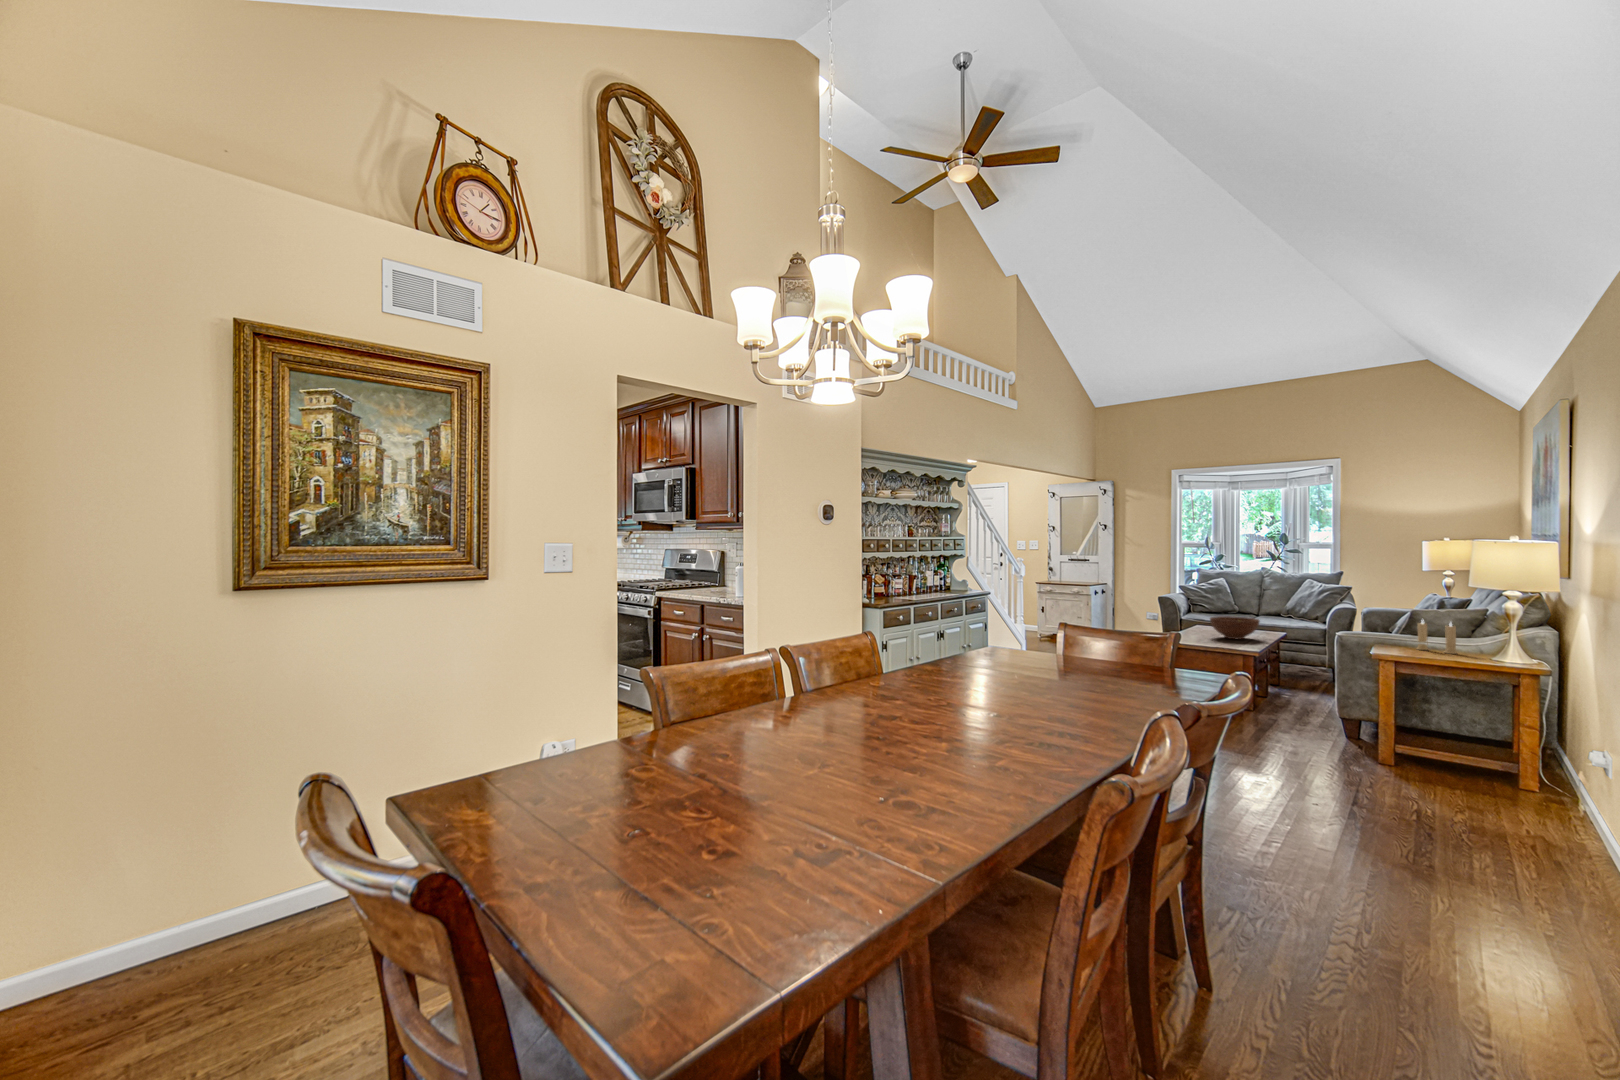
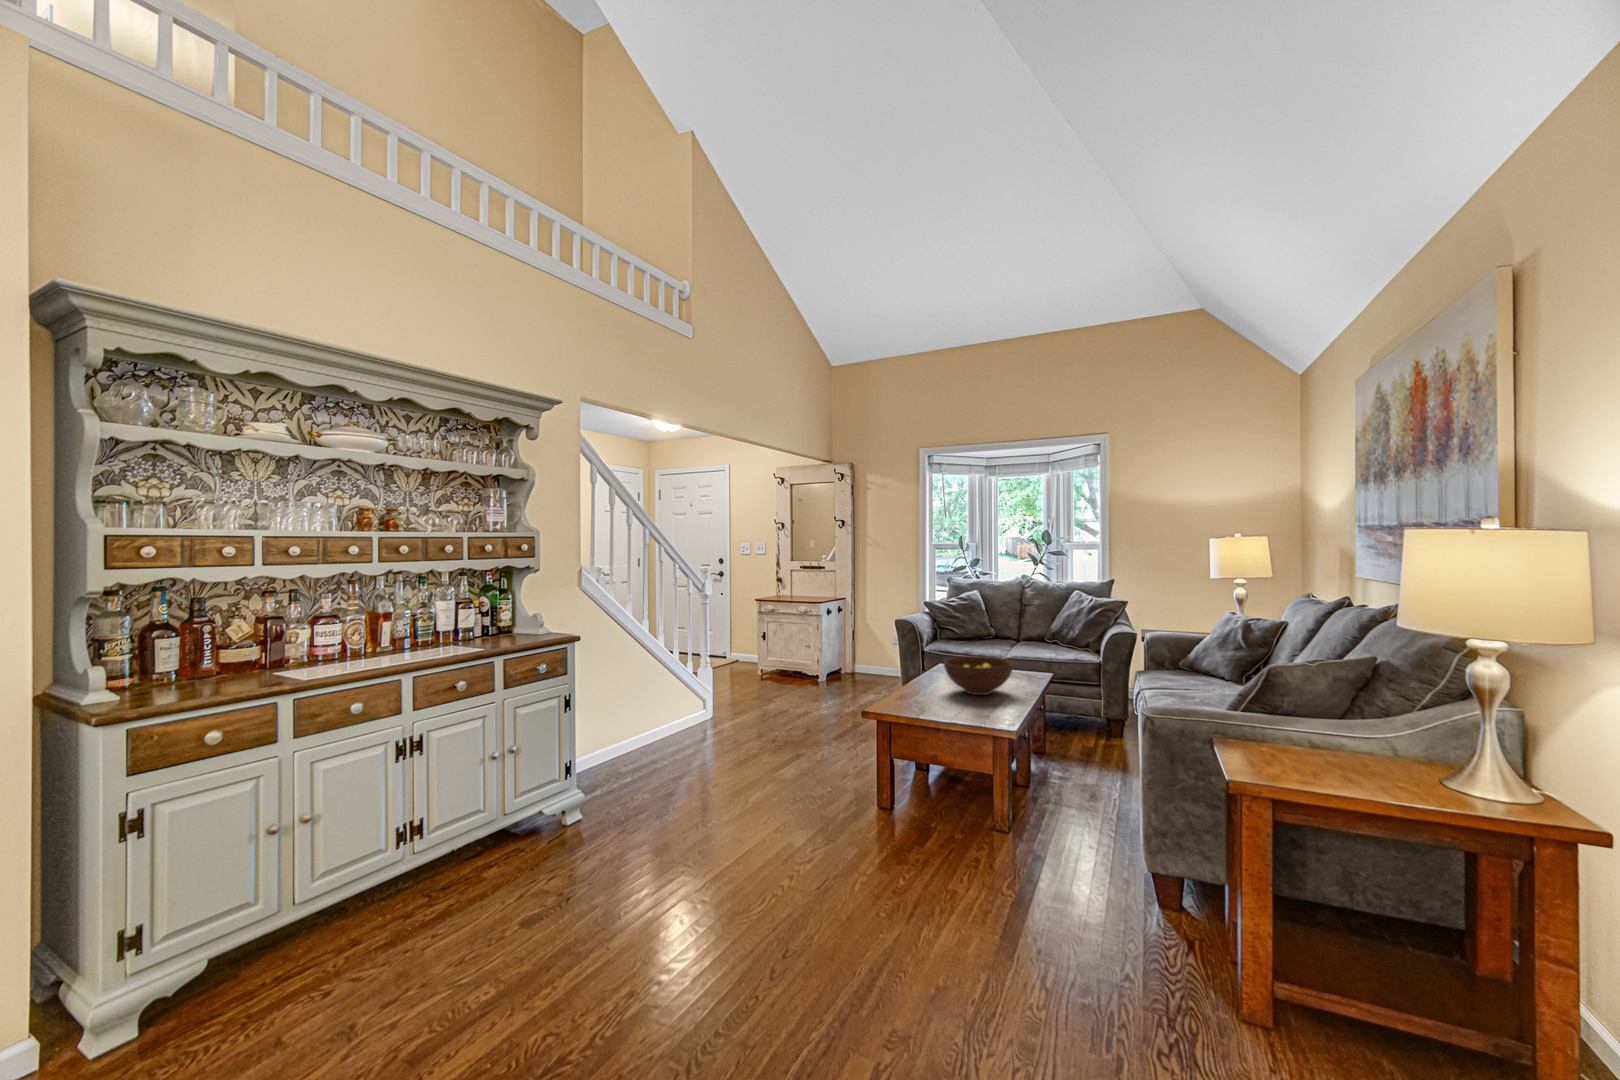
candle: present [1417,620,1457,654] -> none [1279,688,1364,769]

